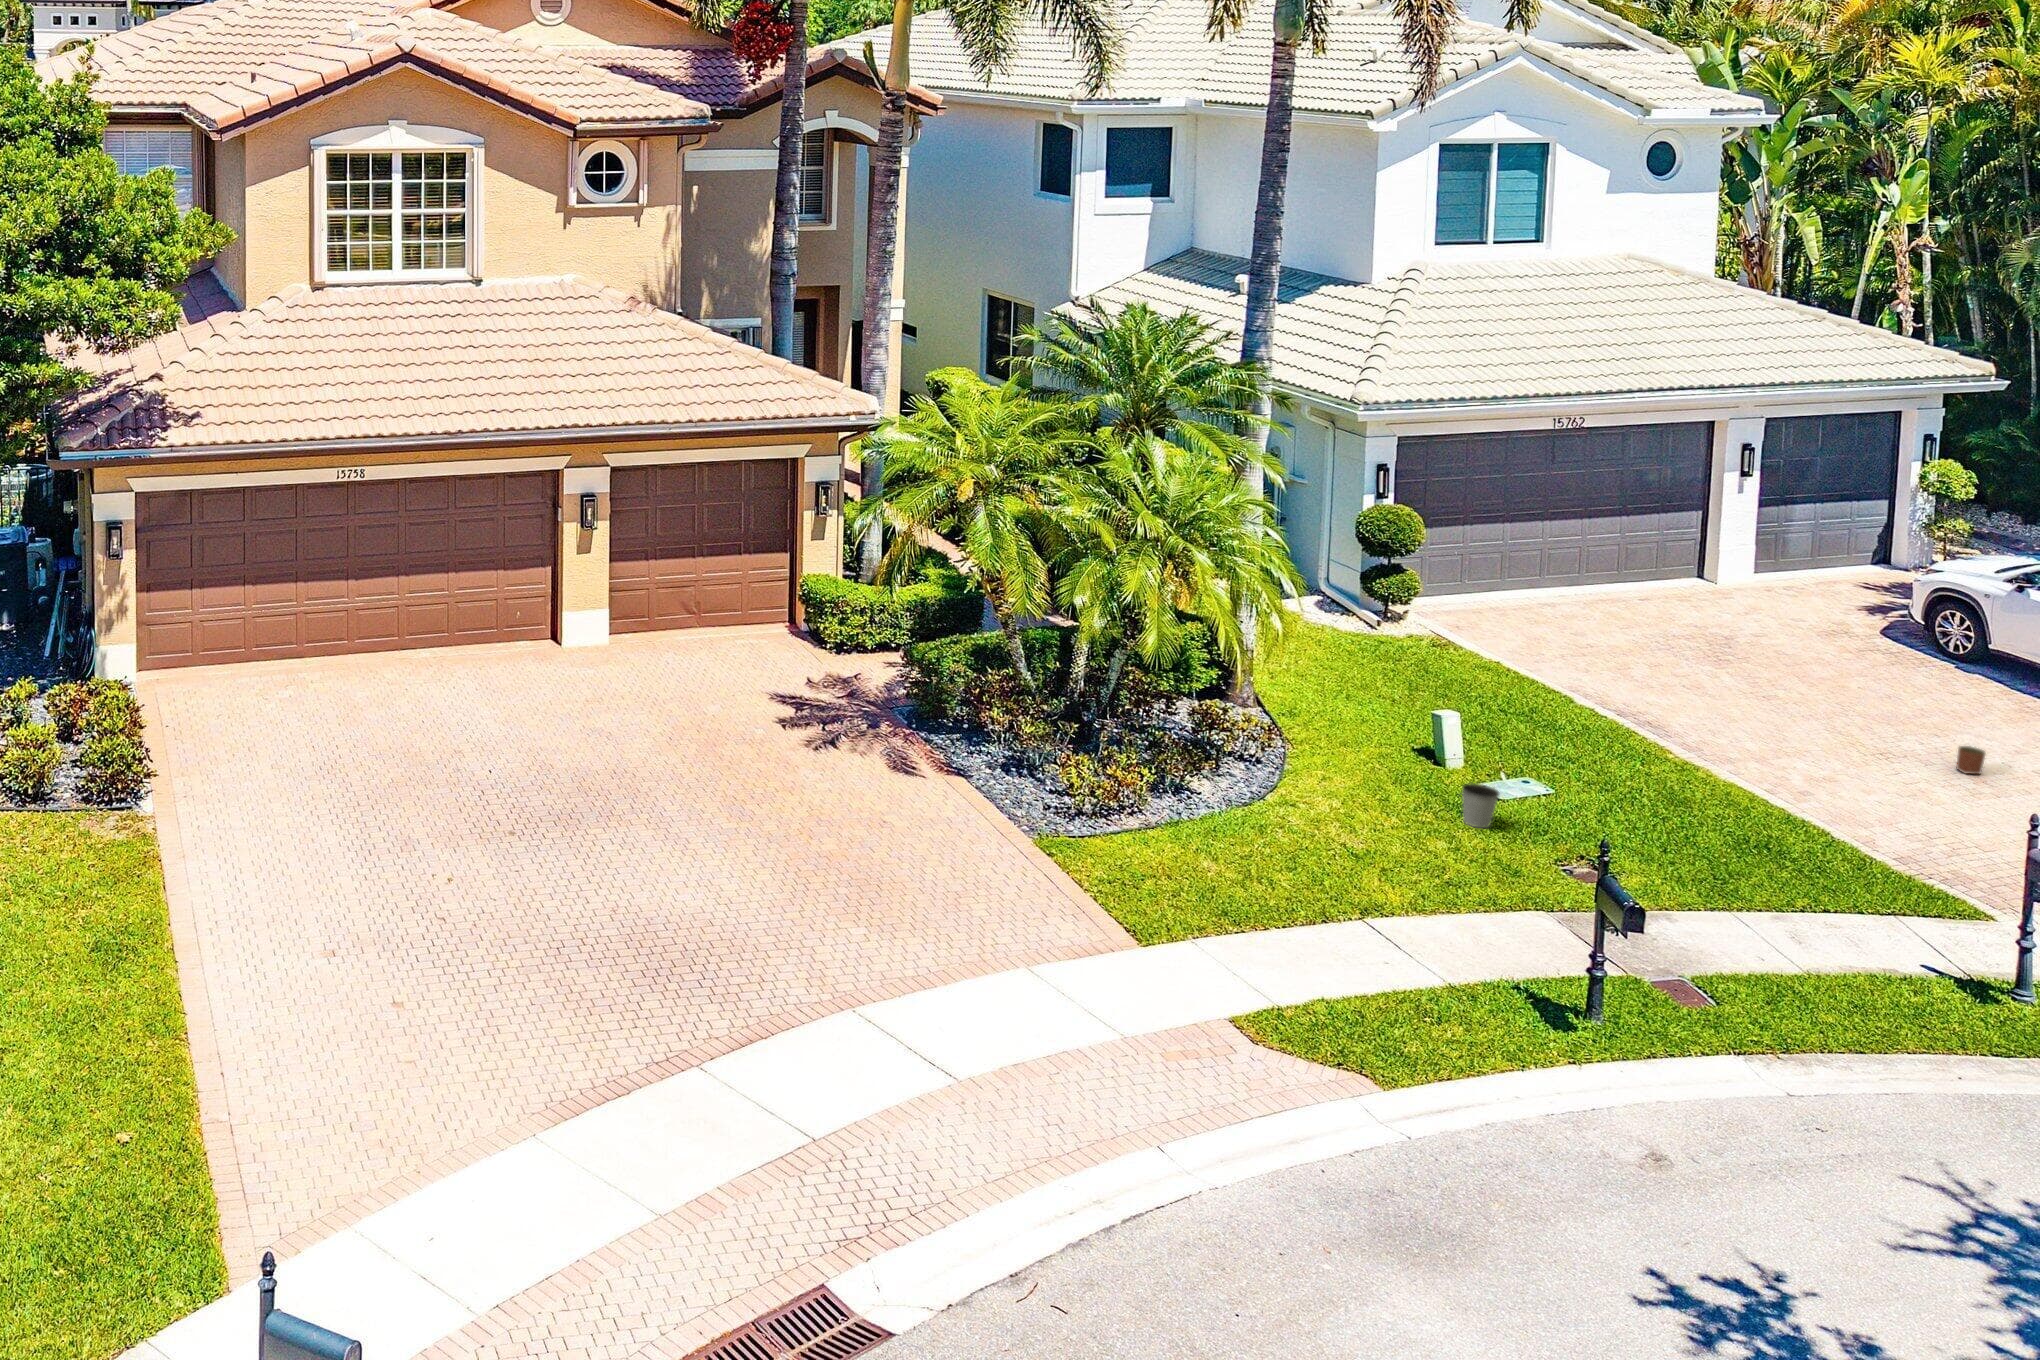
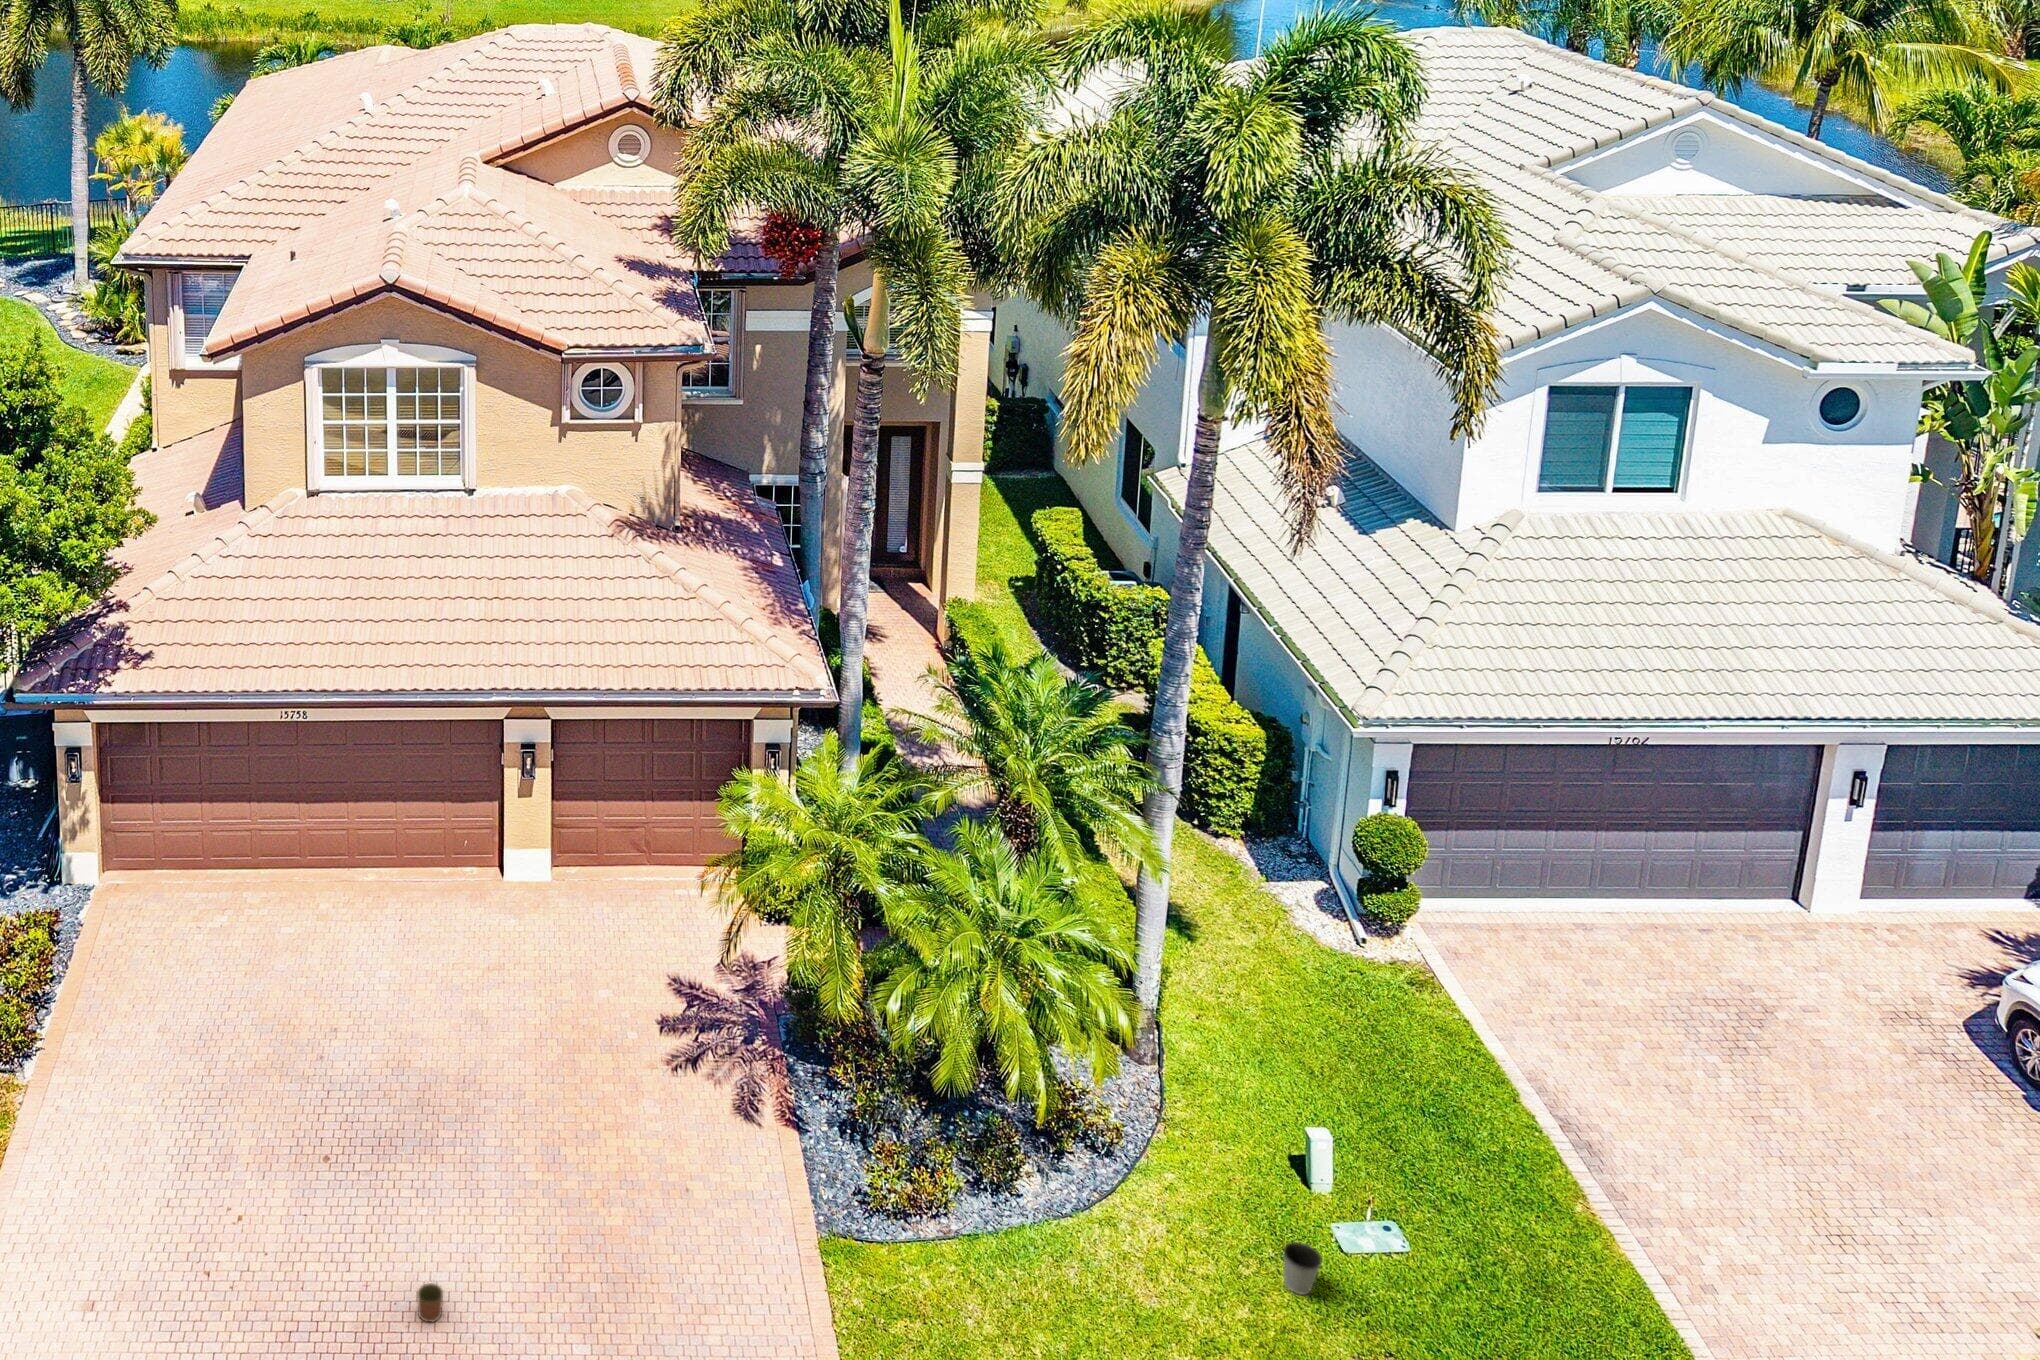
planter: present [1957,746,1985,774] -> present [417,1283,443,1322]

